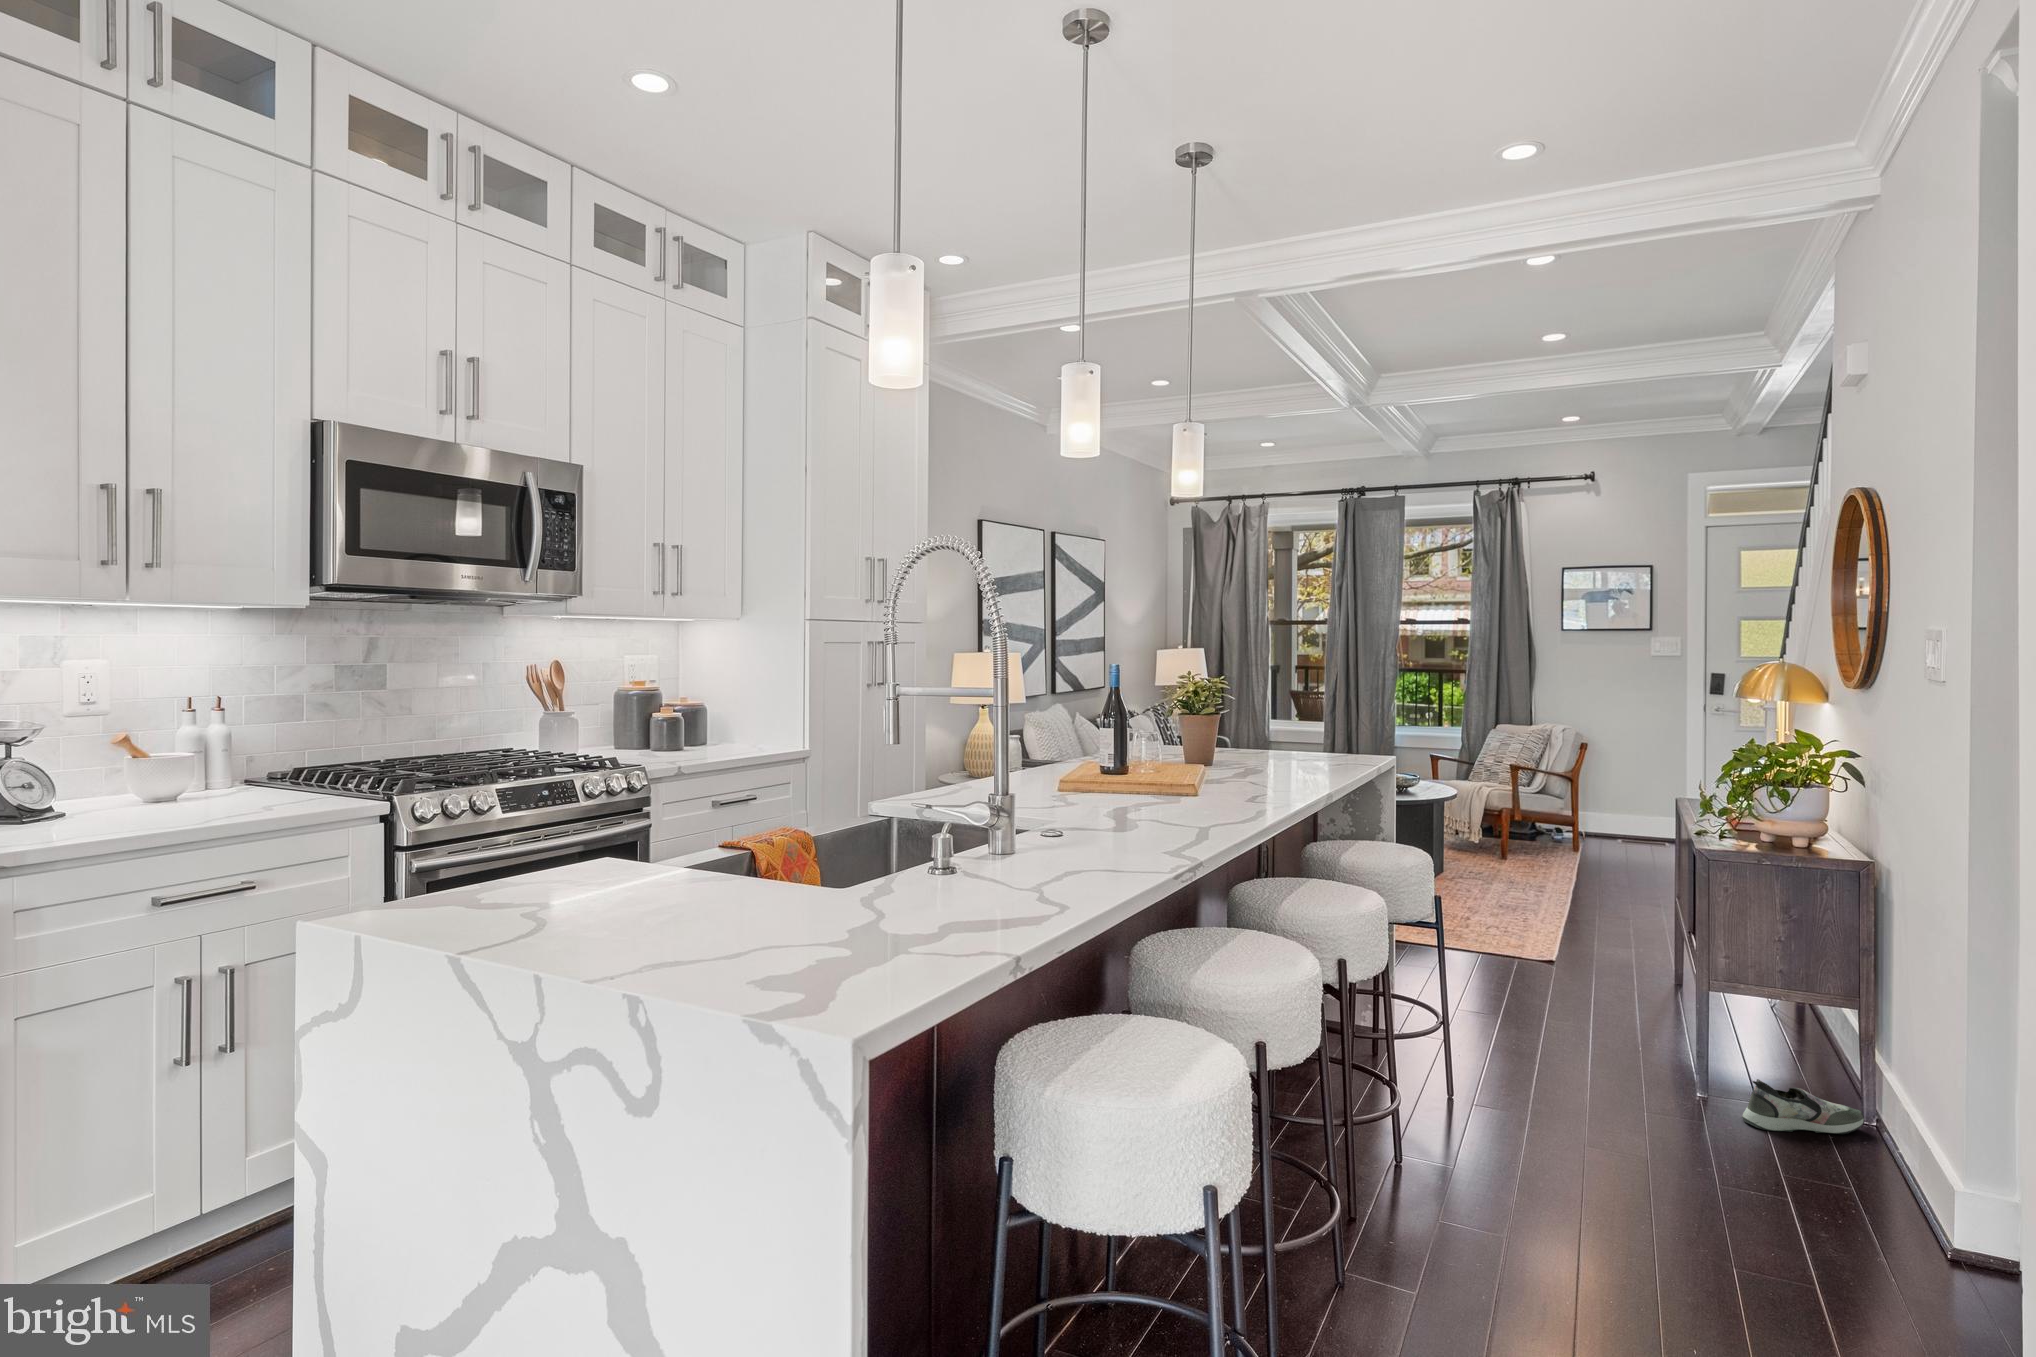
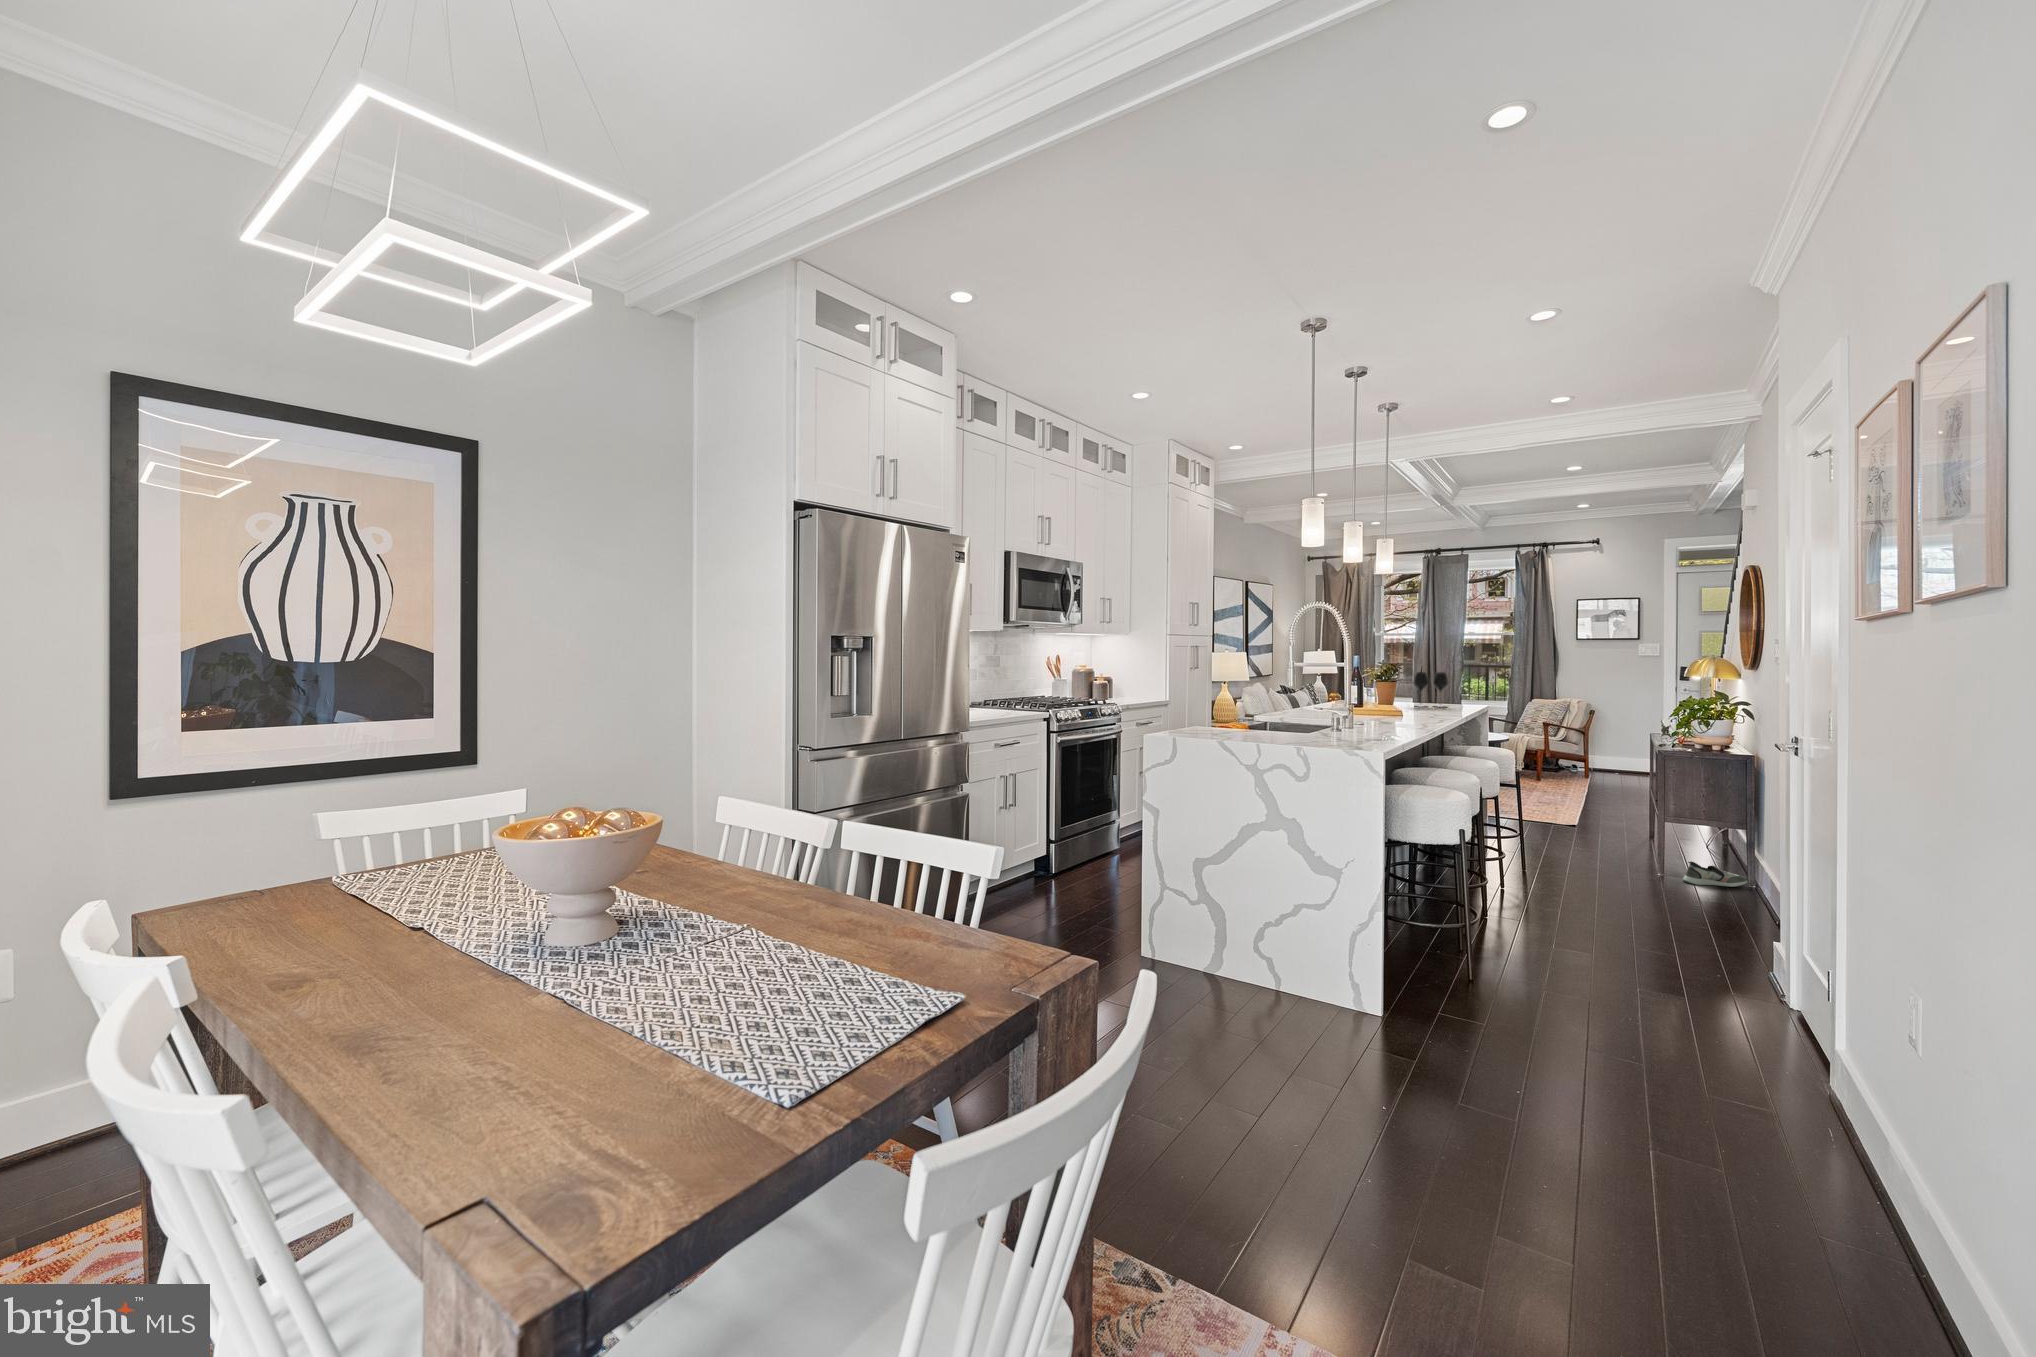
wine glass: none [1250,692,1316,760] -> present [1413,672,1448,707]

